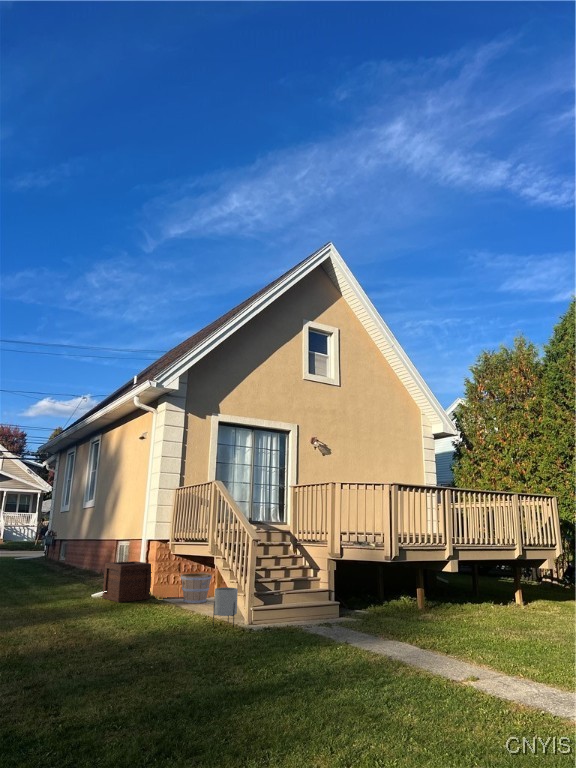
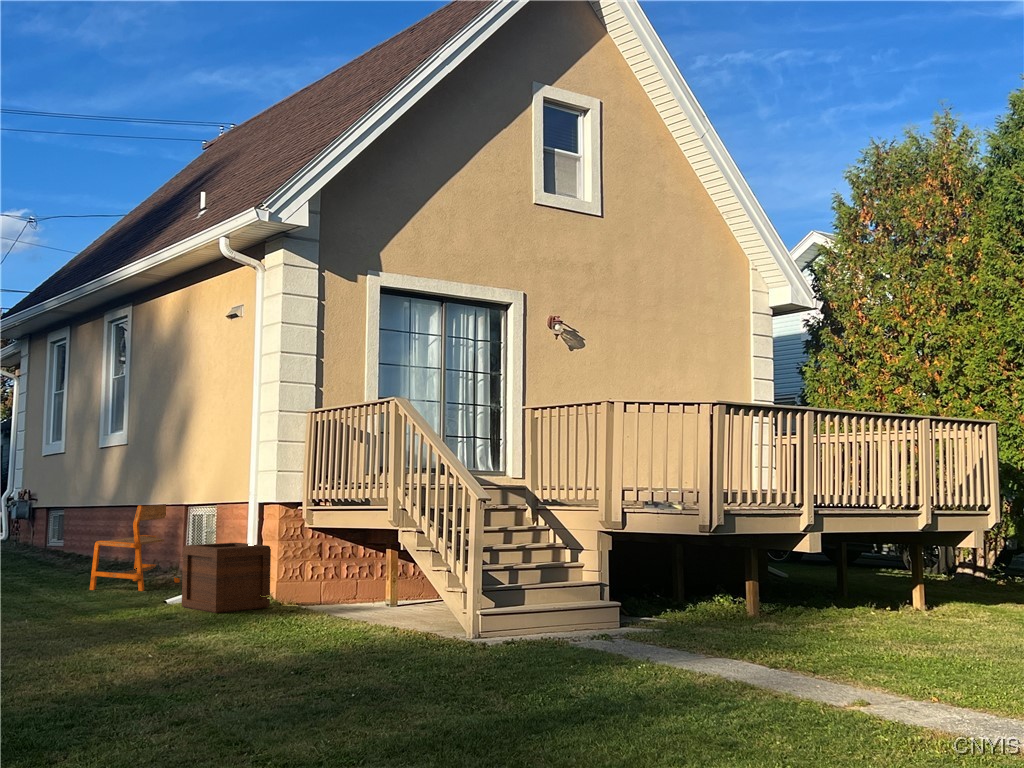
bench: none [61,537,114,587] -> present [90,504,180,591]
wooden bucket: present [181,572,212,604] -> none [325,560,382,613]
planter: present [213,587,238,627] -> none [407,581,448,646]

